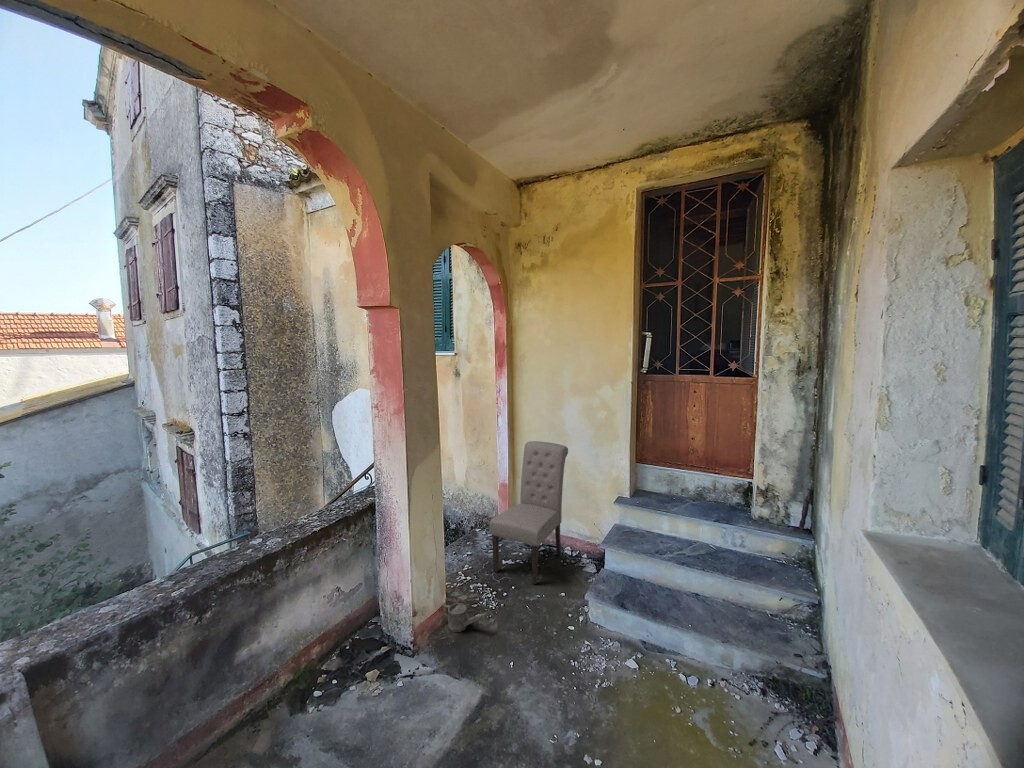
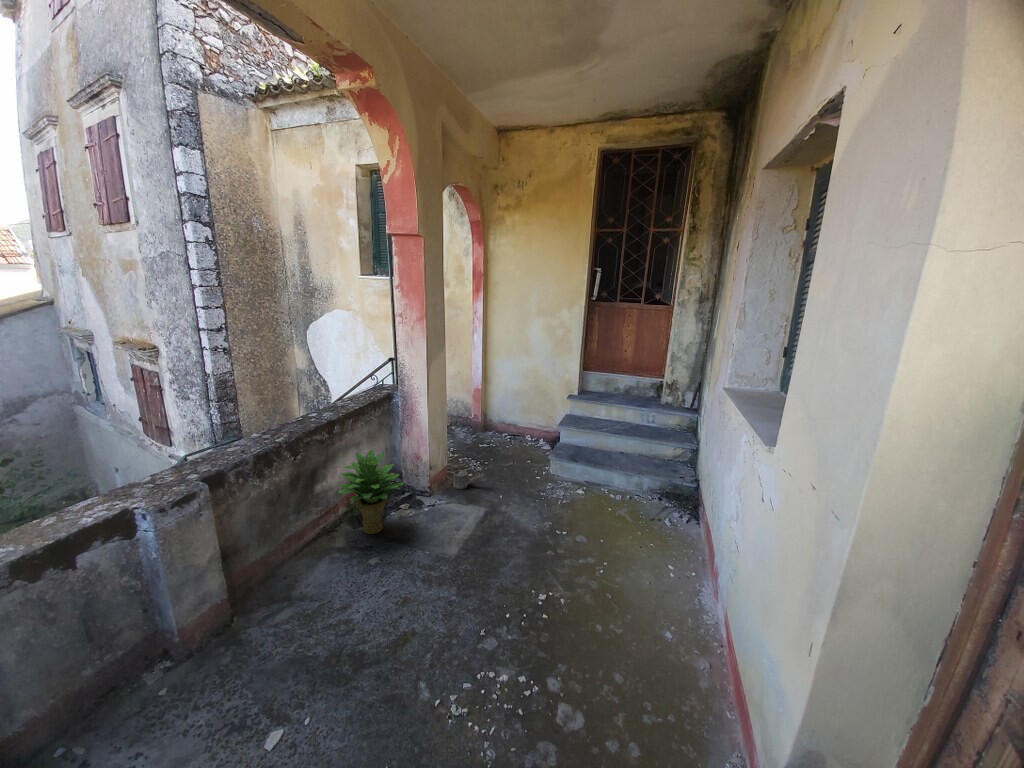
chair: present [489,441,568,584] -> none [473,355,530,459]
potted plant: none [268,582,361,702] -> present [338,450,404,534]

